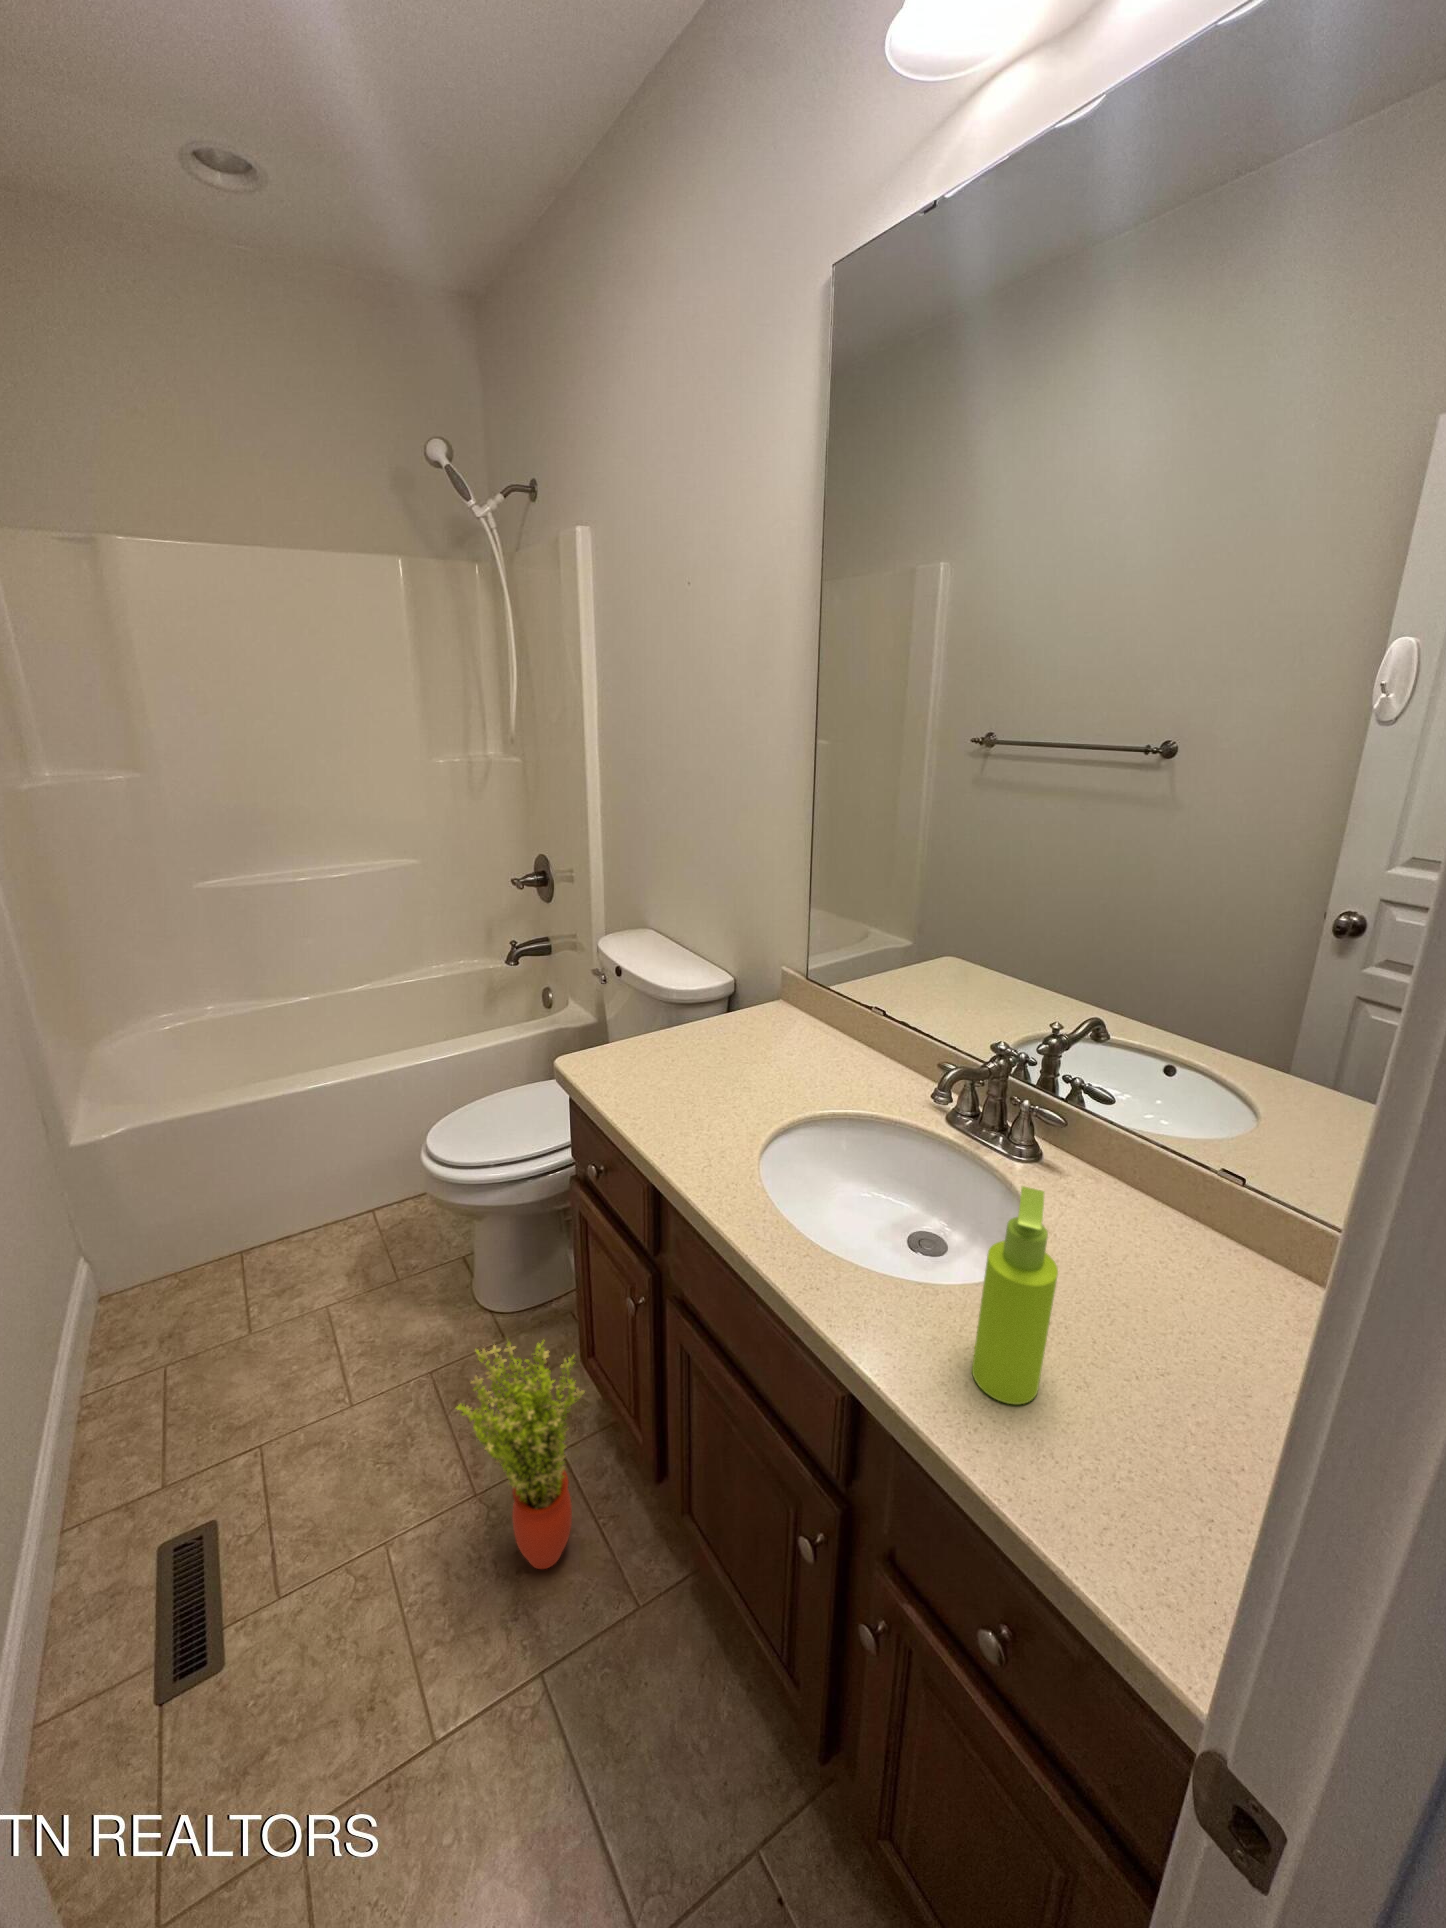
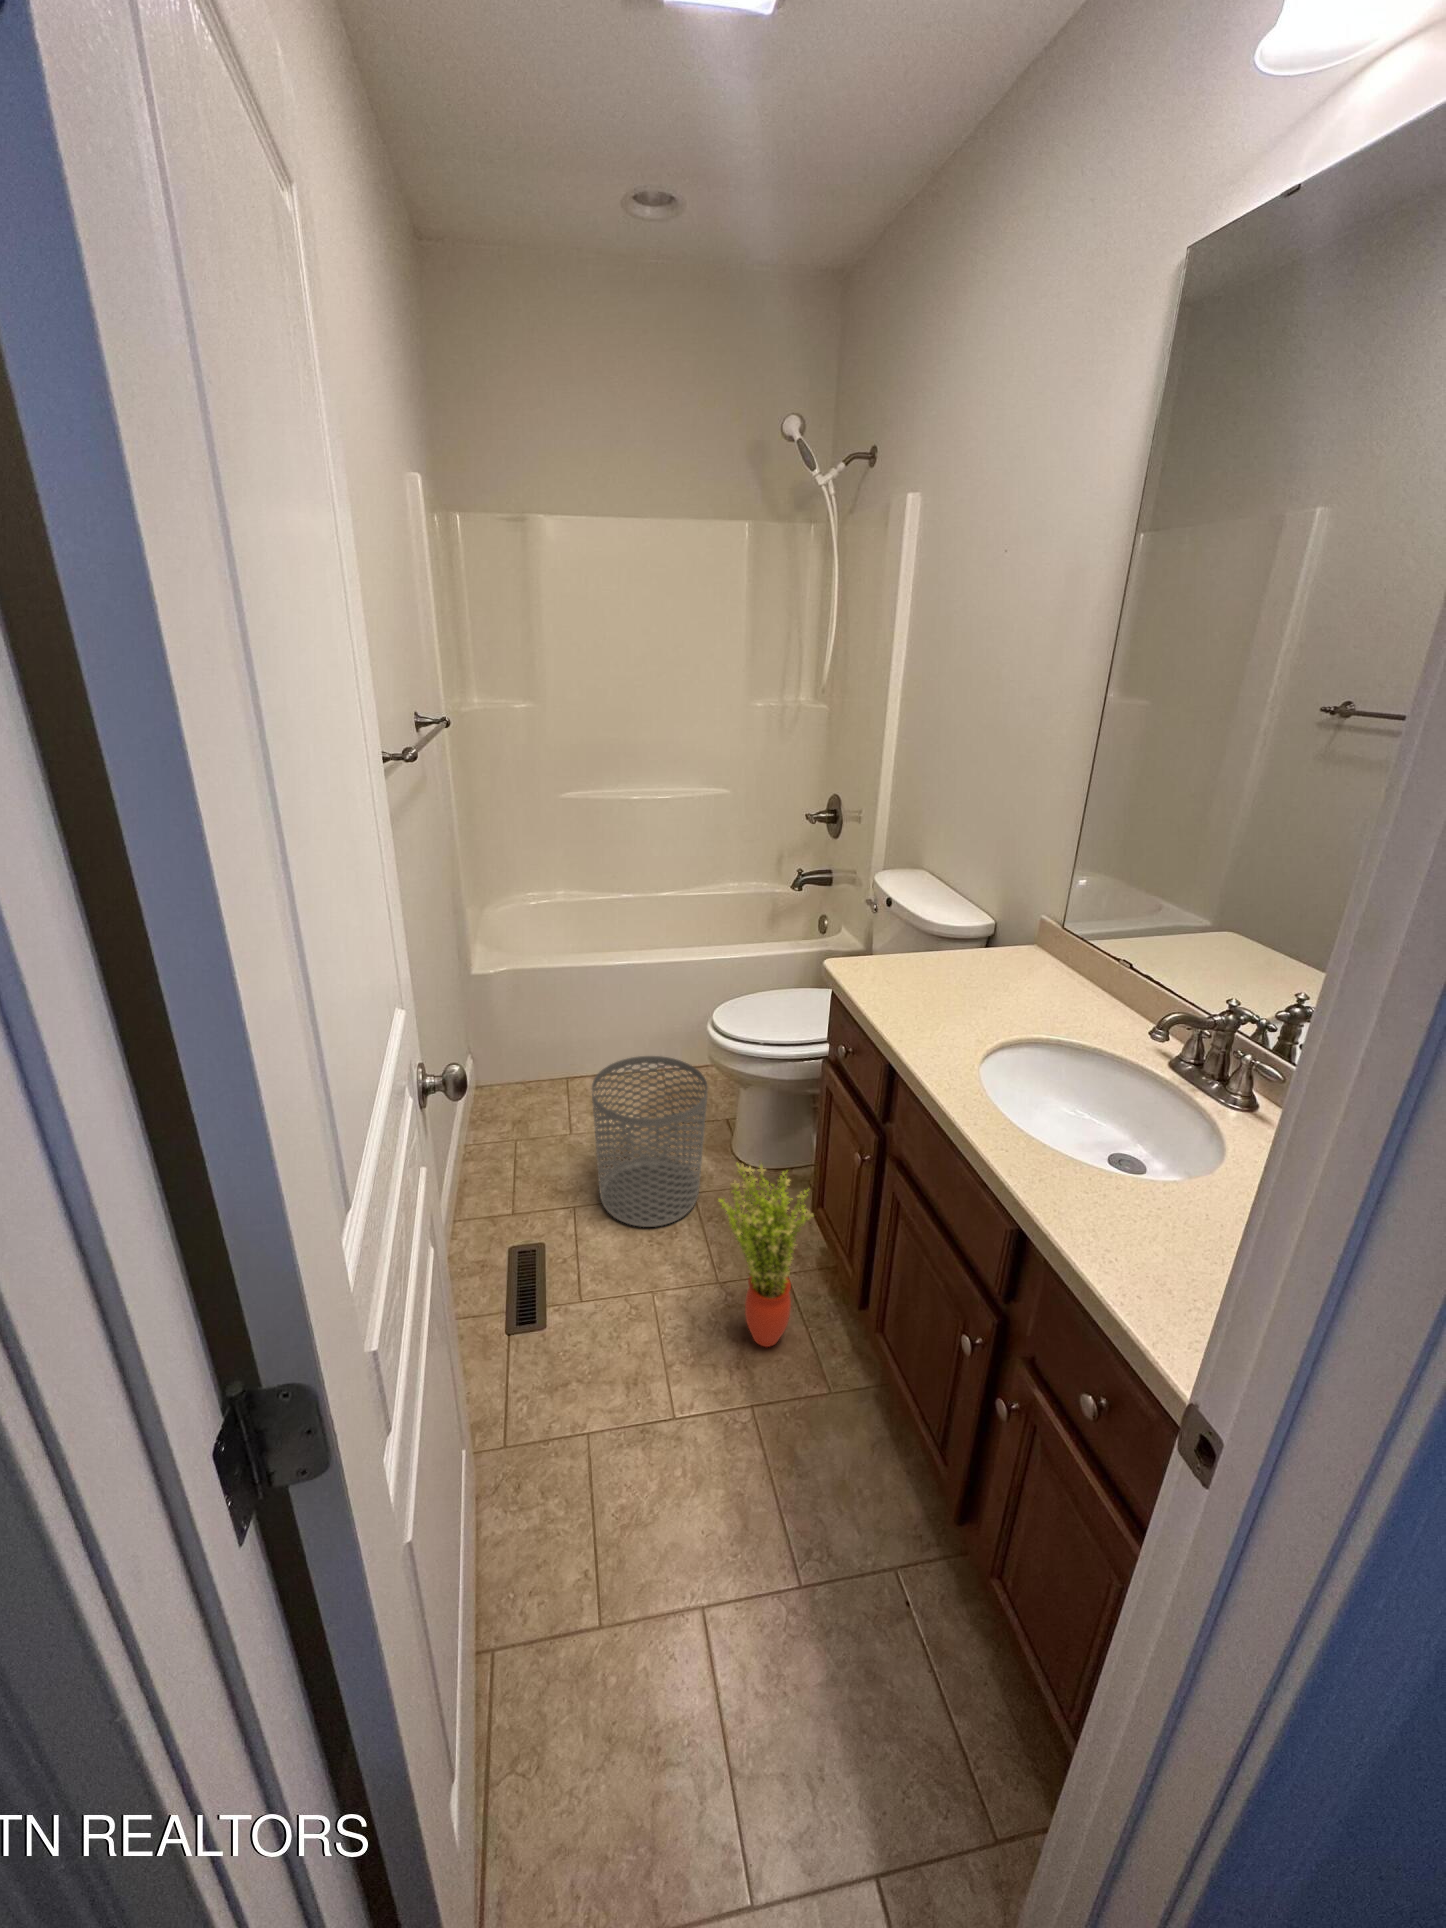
soap dispenser: present [972,1186,1058,1404] -> none [1120,1084,1204,1254]
waste bin: none [264,1206,436,1446] -> present [592,1056,708,1227]

